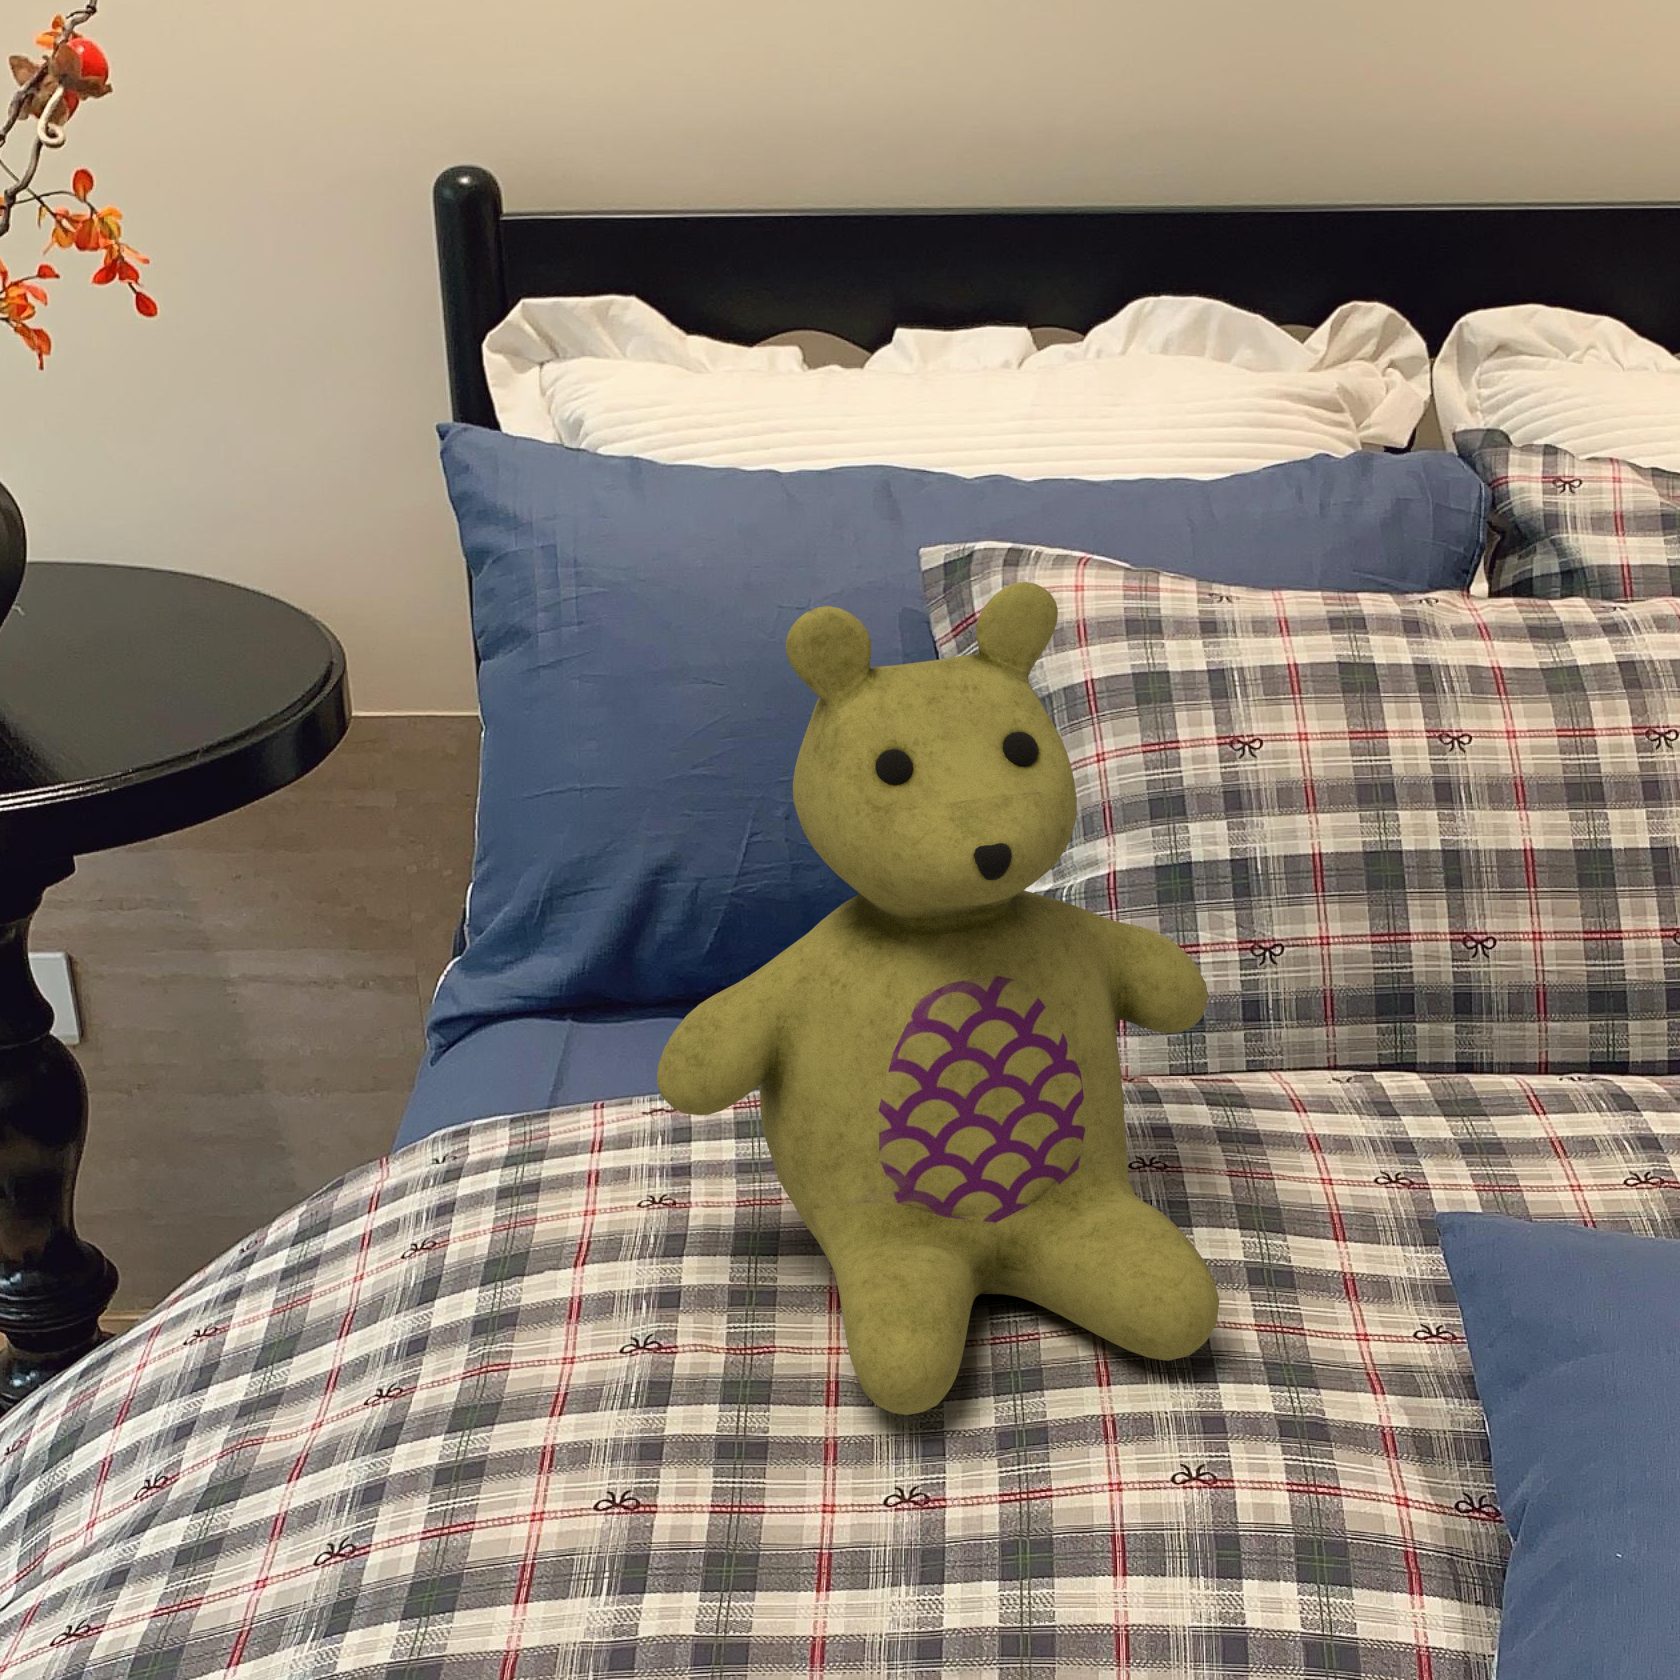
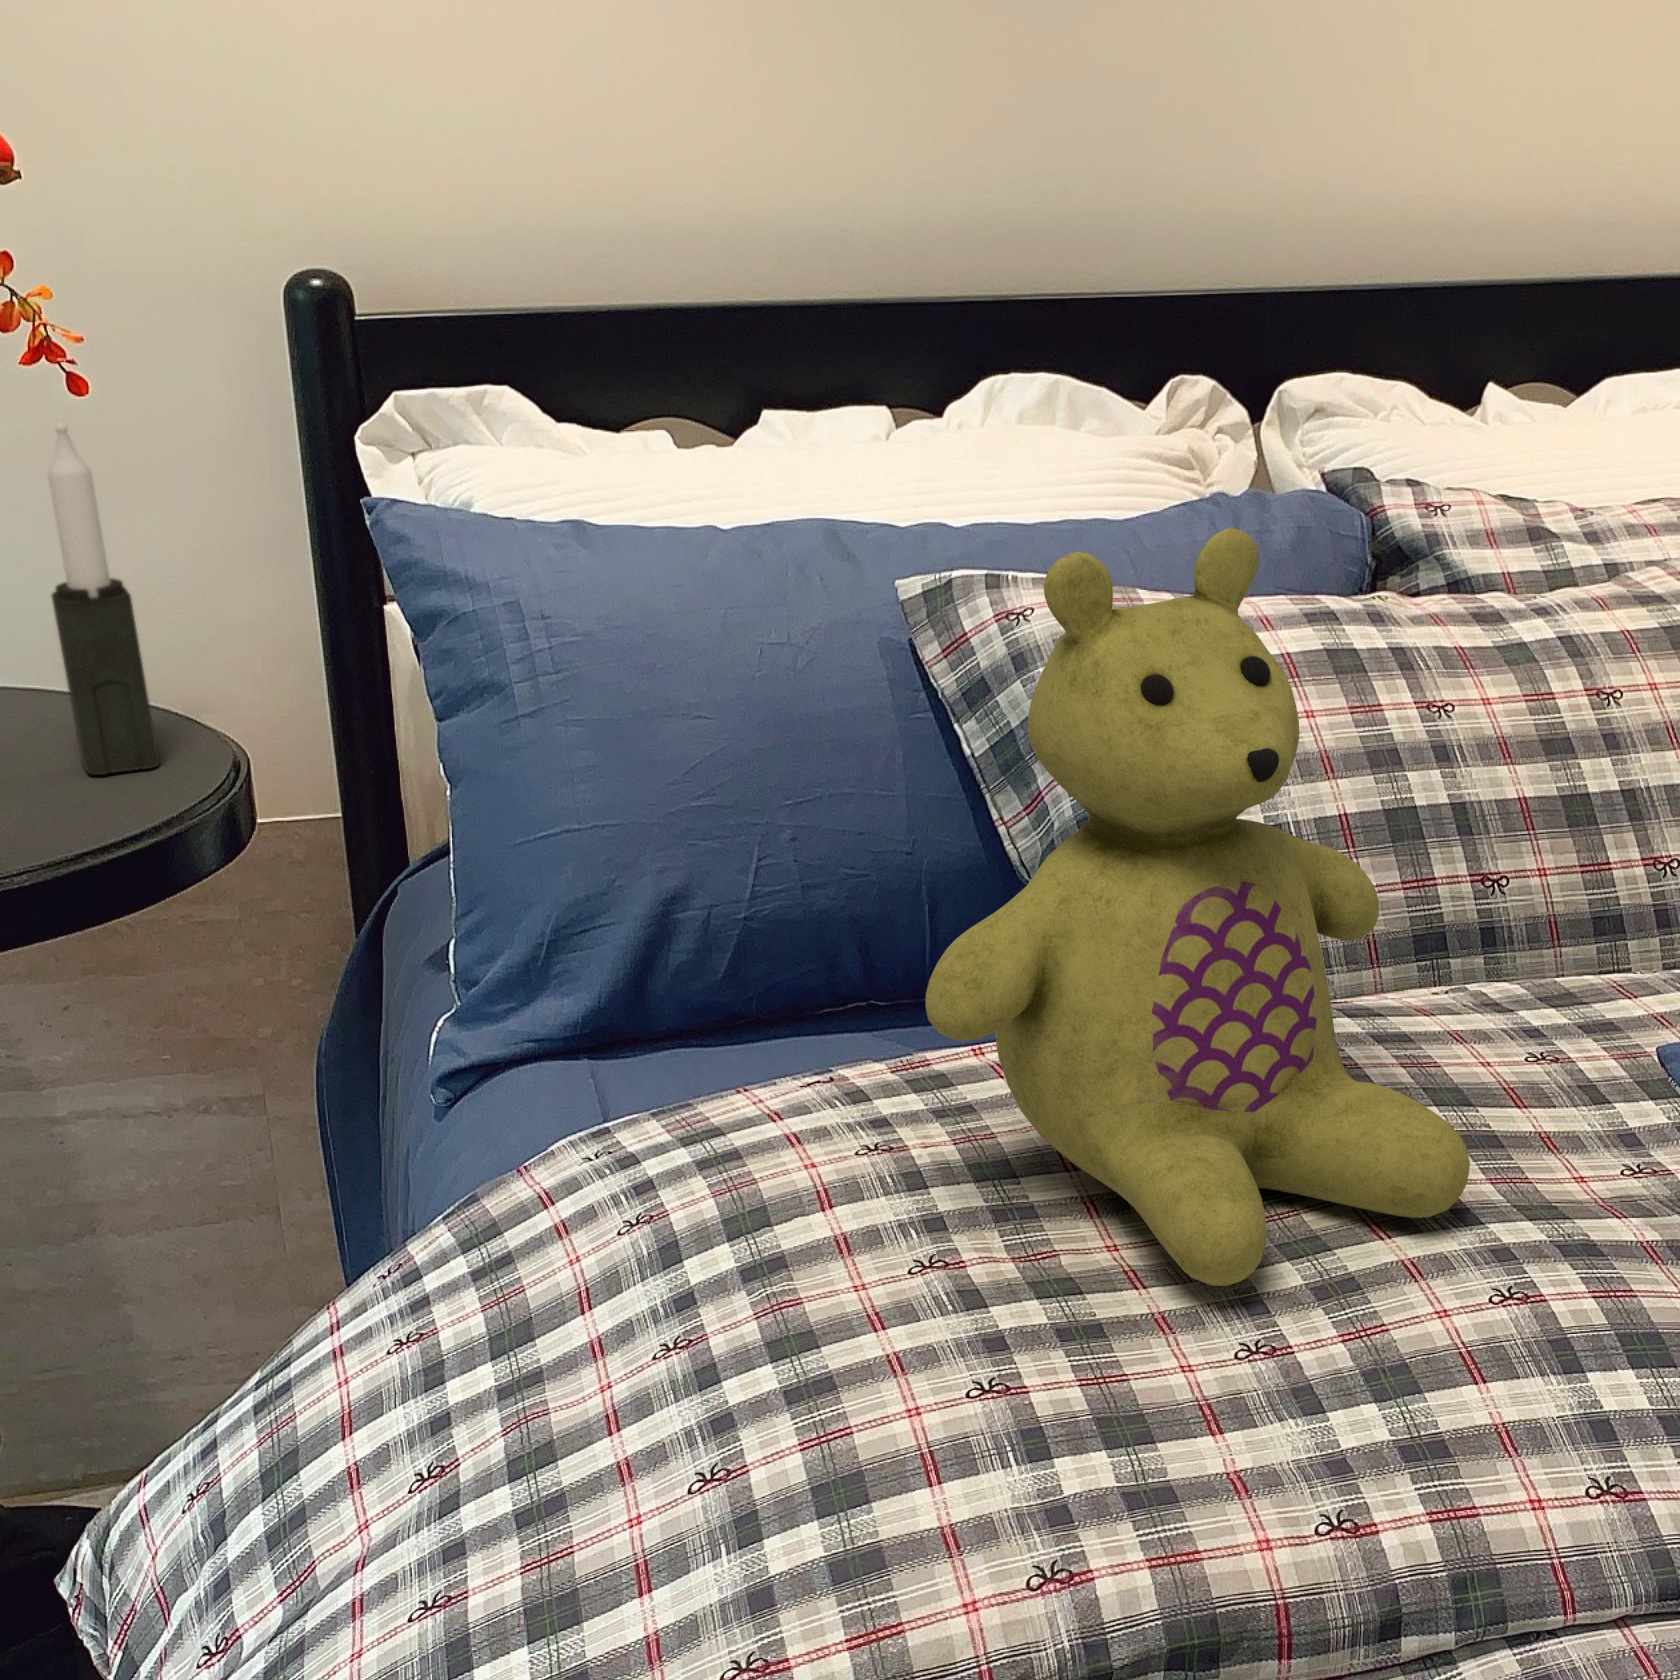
candle: none [155,342,259,687] -> present [48,422,159,775]

